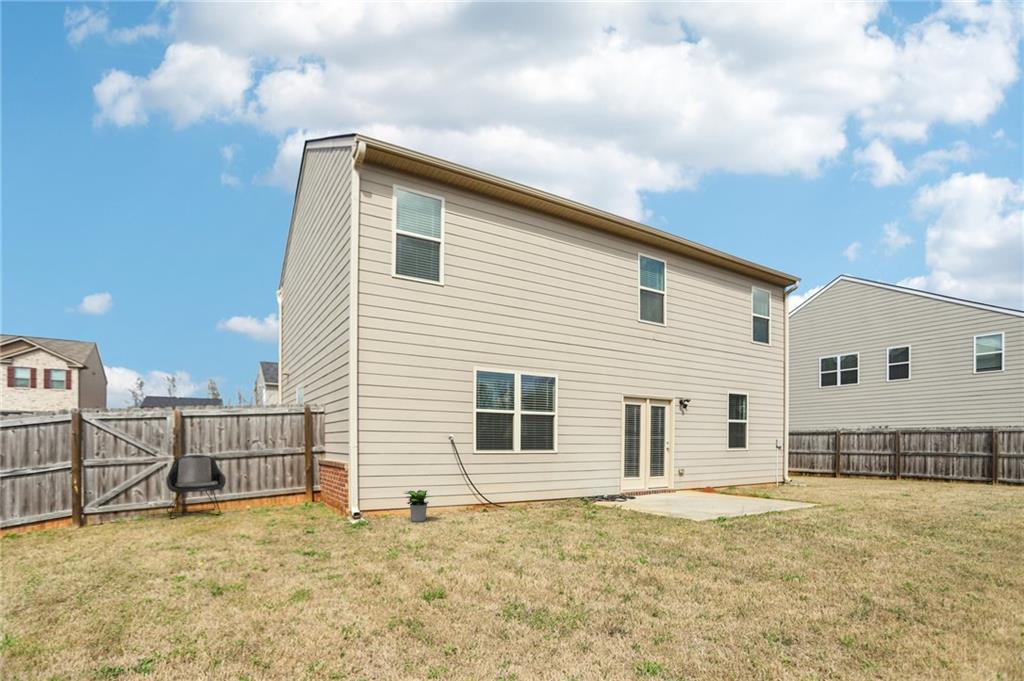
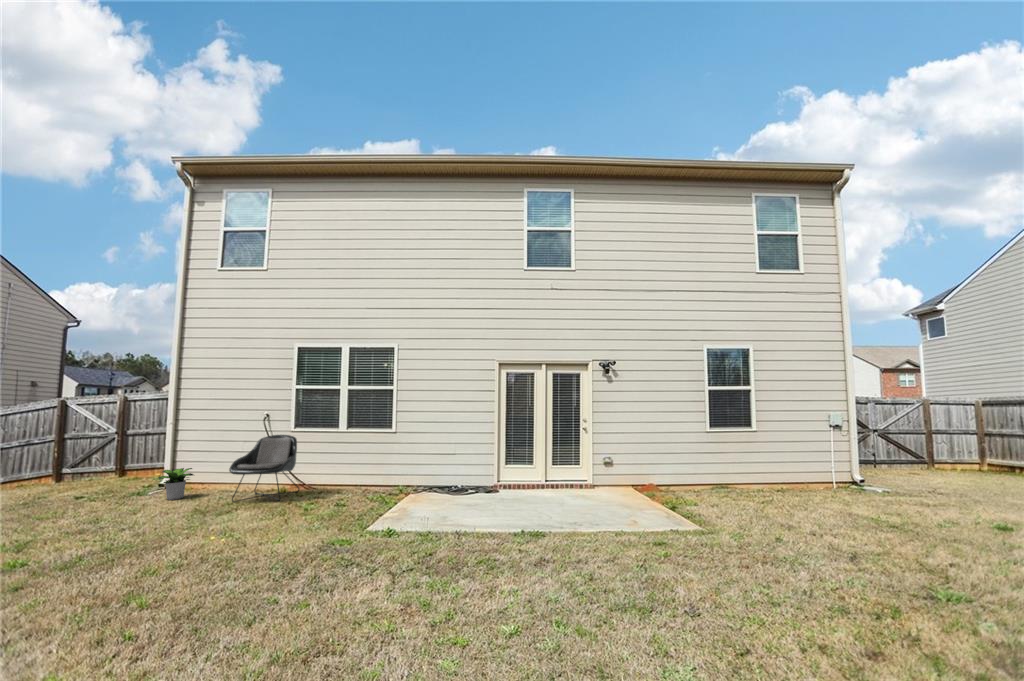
lounge chair: present [166,455,226,519] -> present [229,435,299,502]

